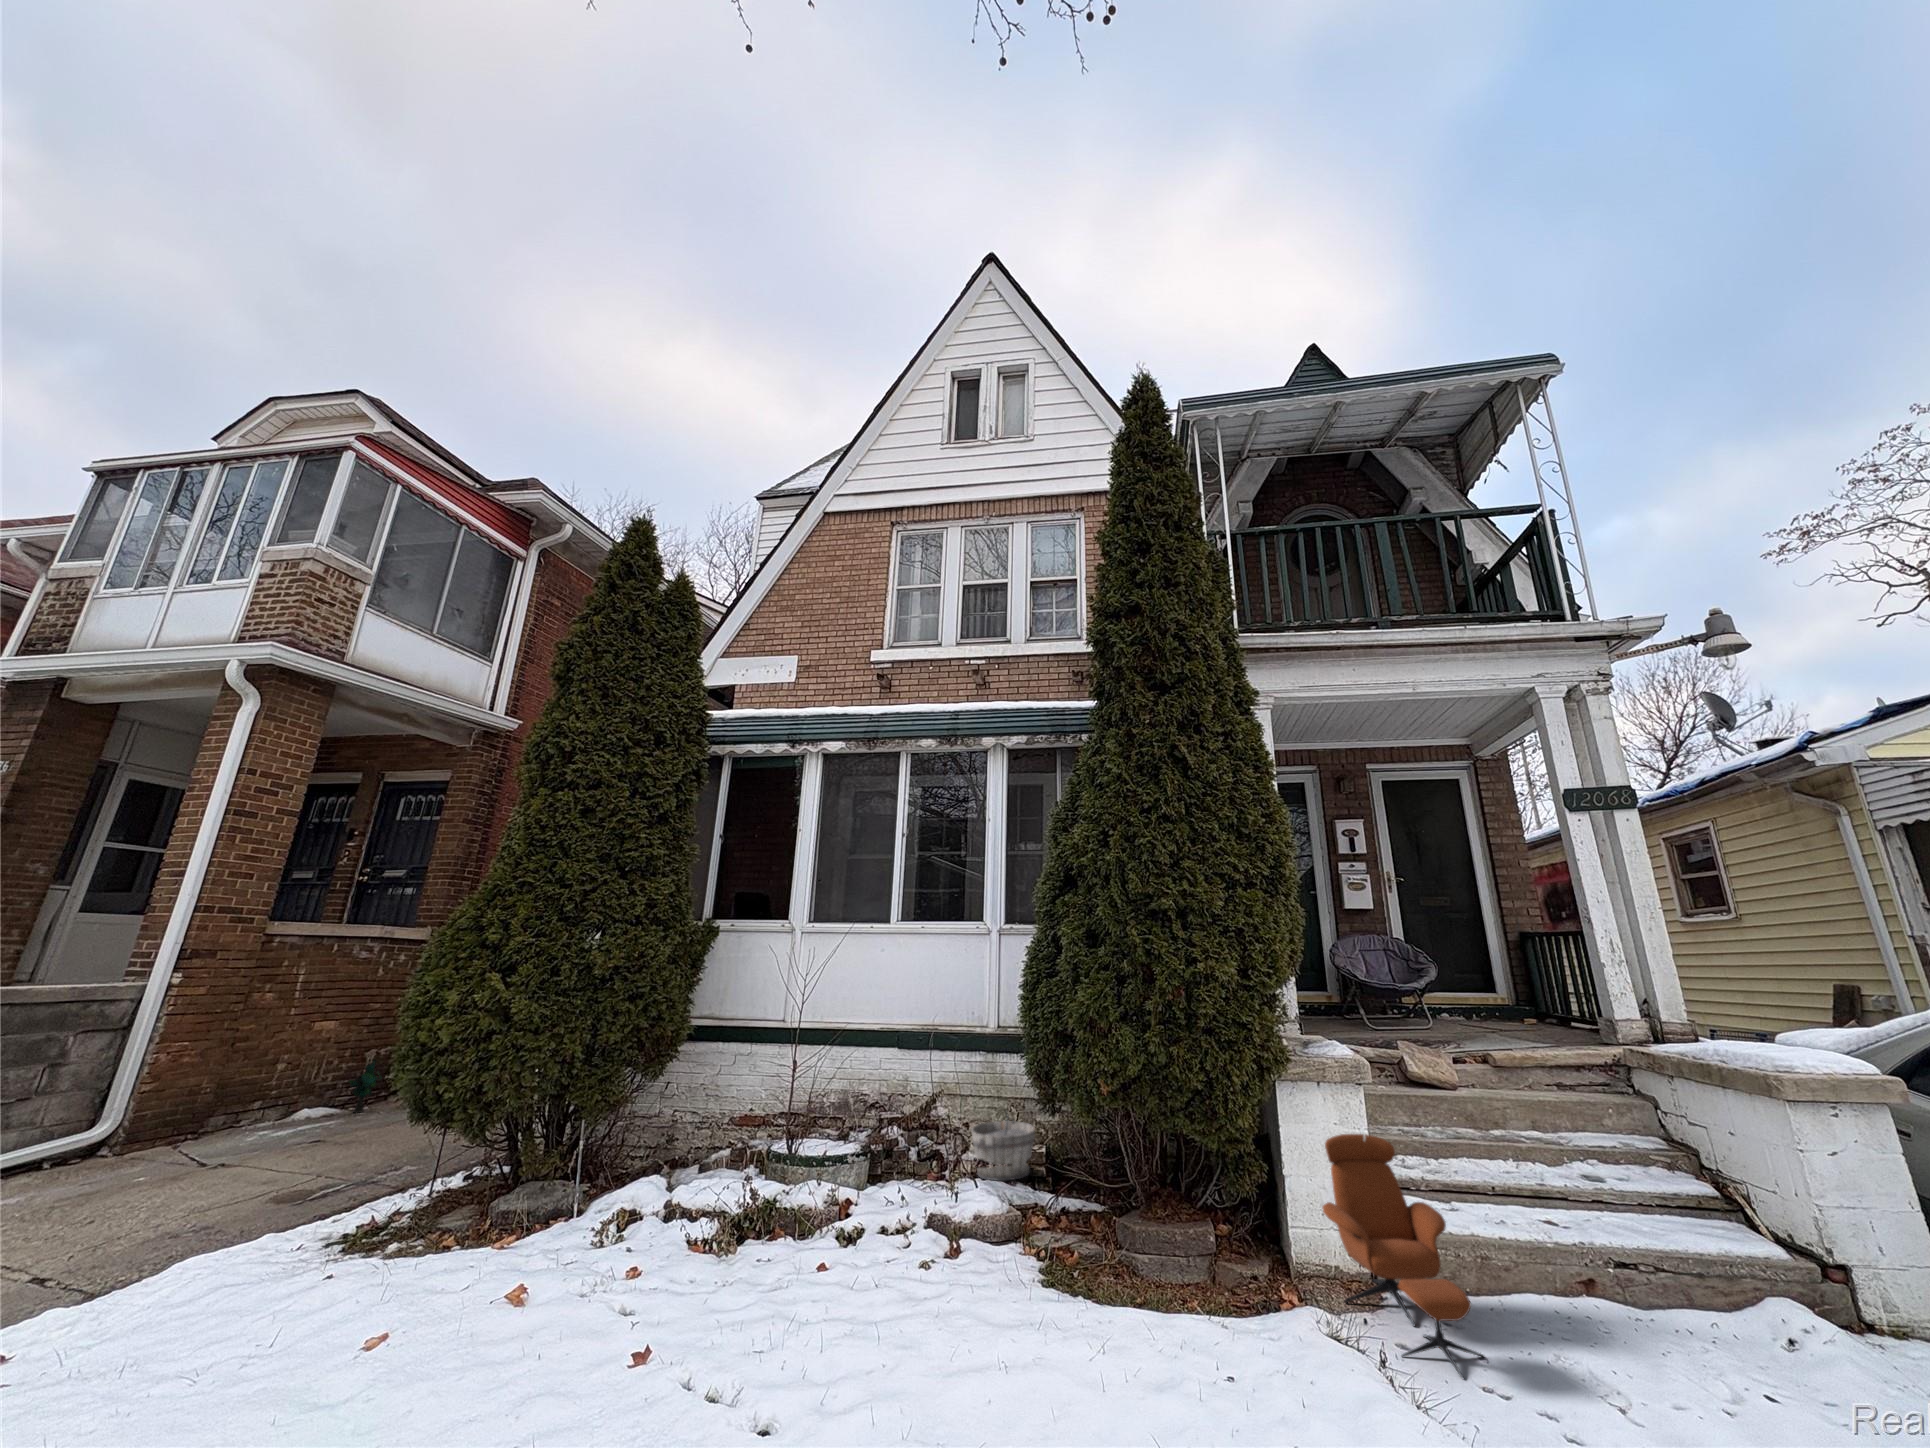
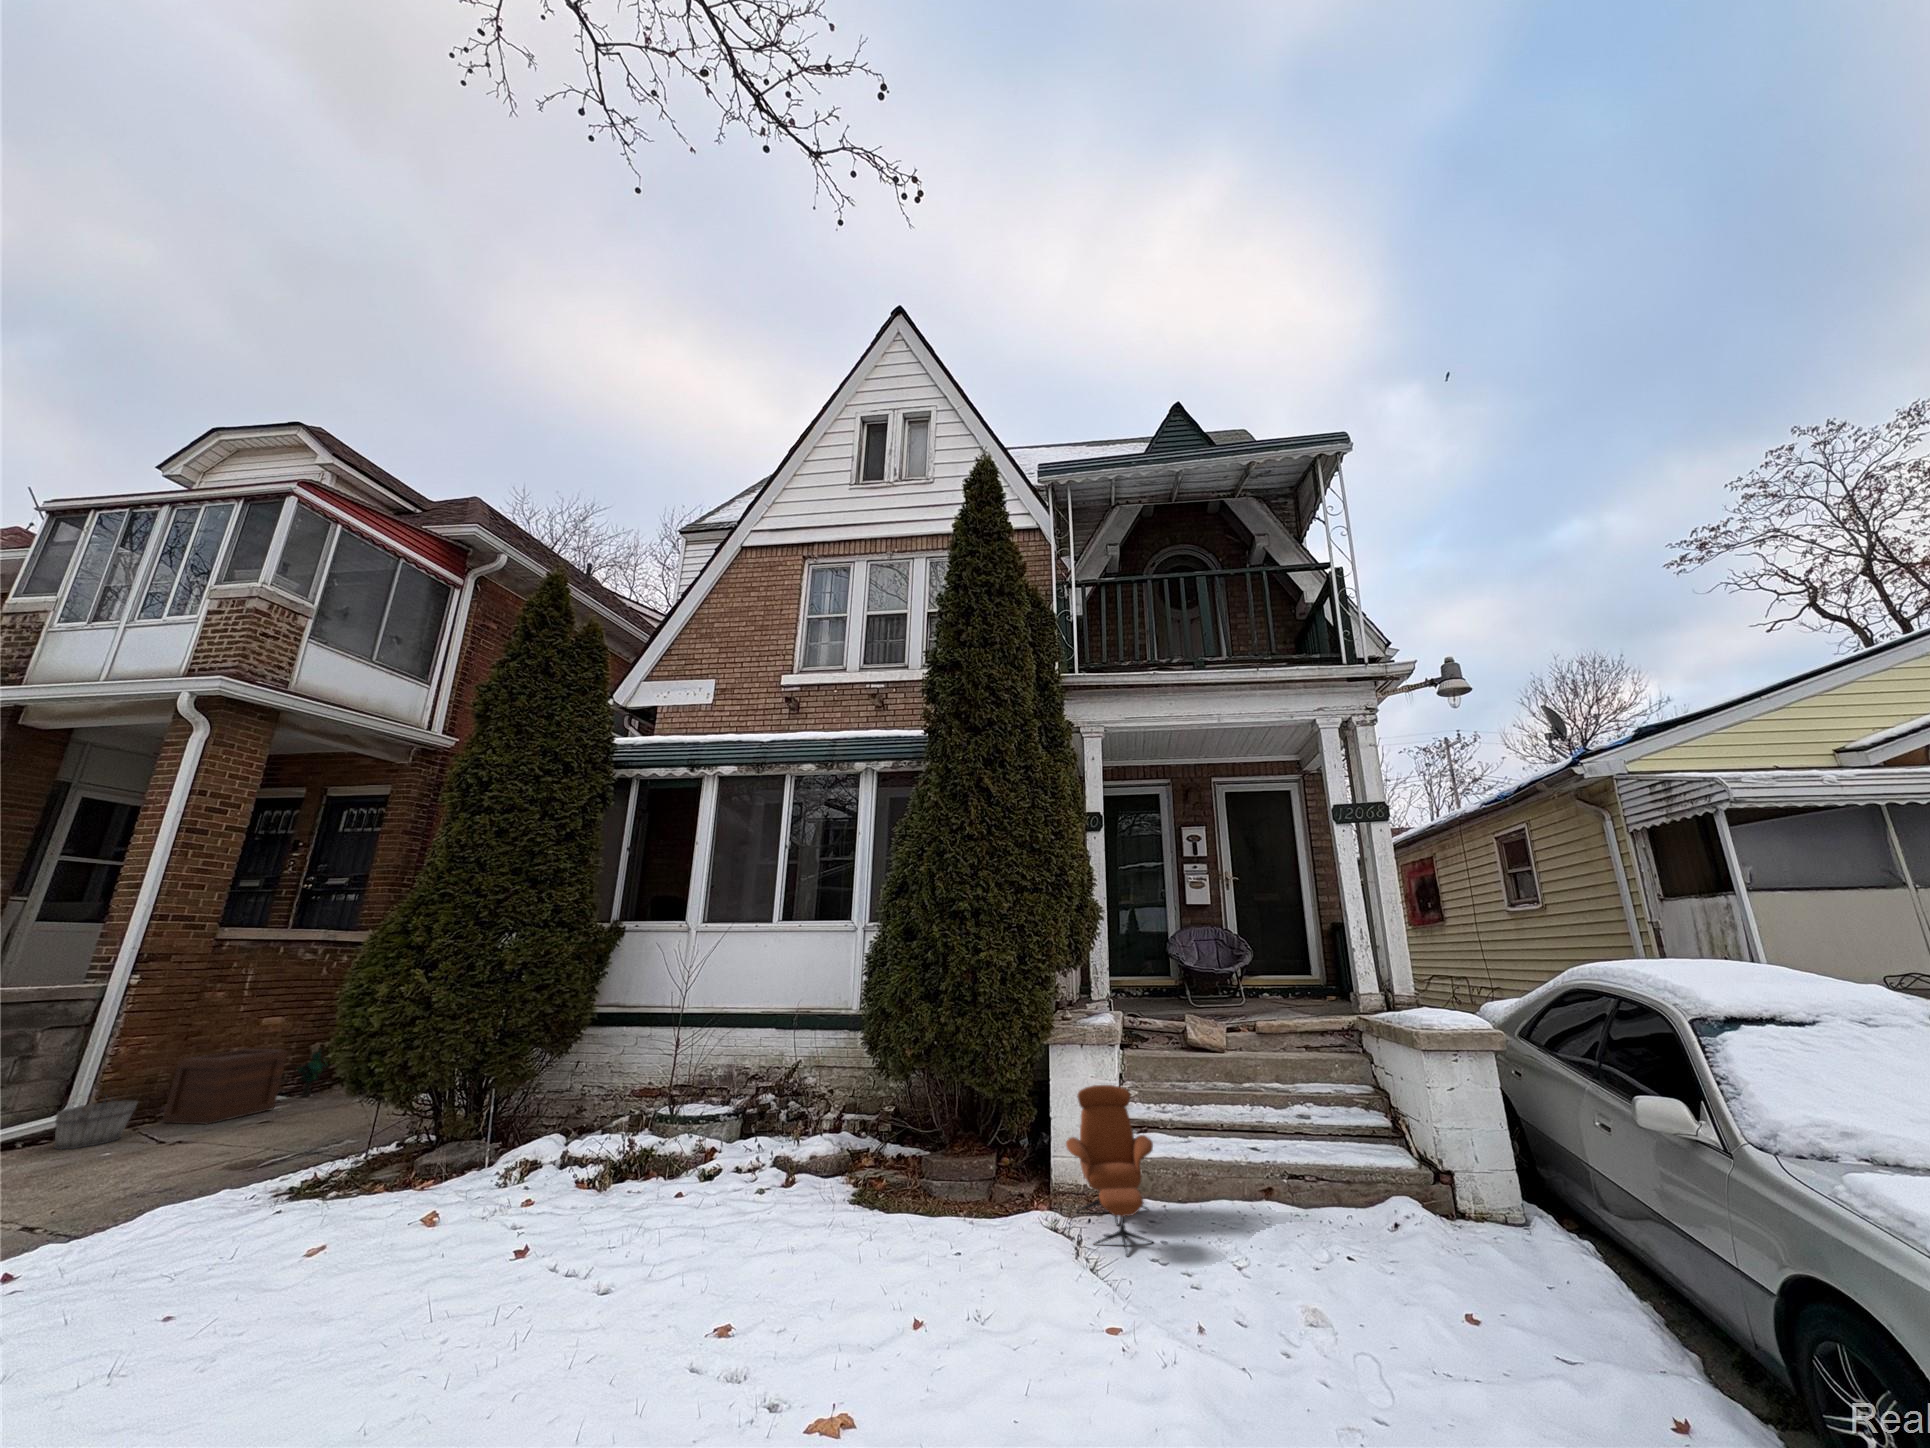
wooden crate: none [205,1059,341,1145] -> present [162,1049,287,1124]
wooden bucket: present [972,1115,1035,1181] -> present [54,1096,138,1149]

